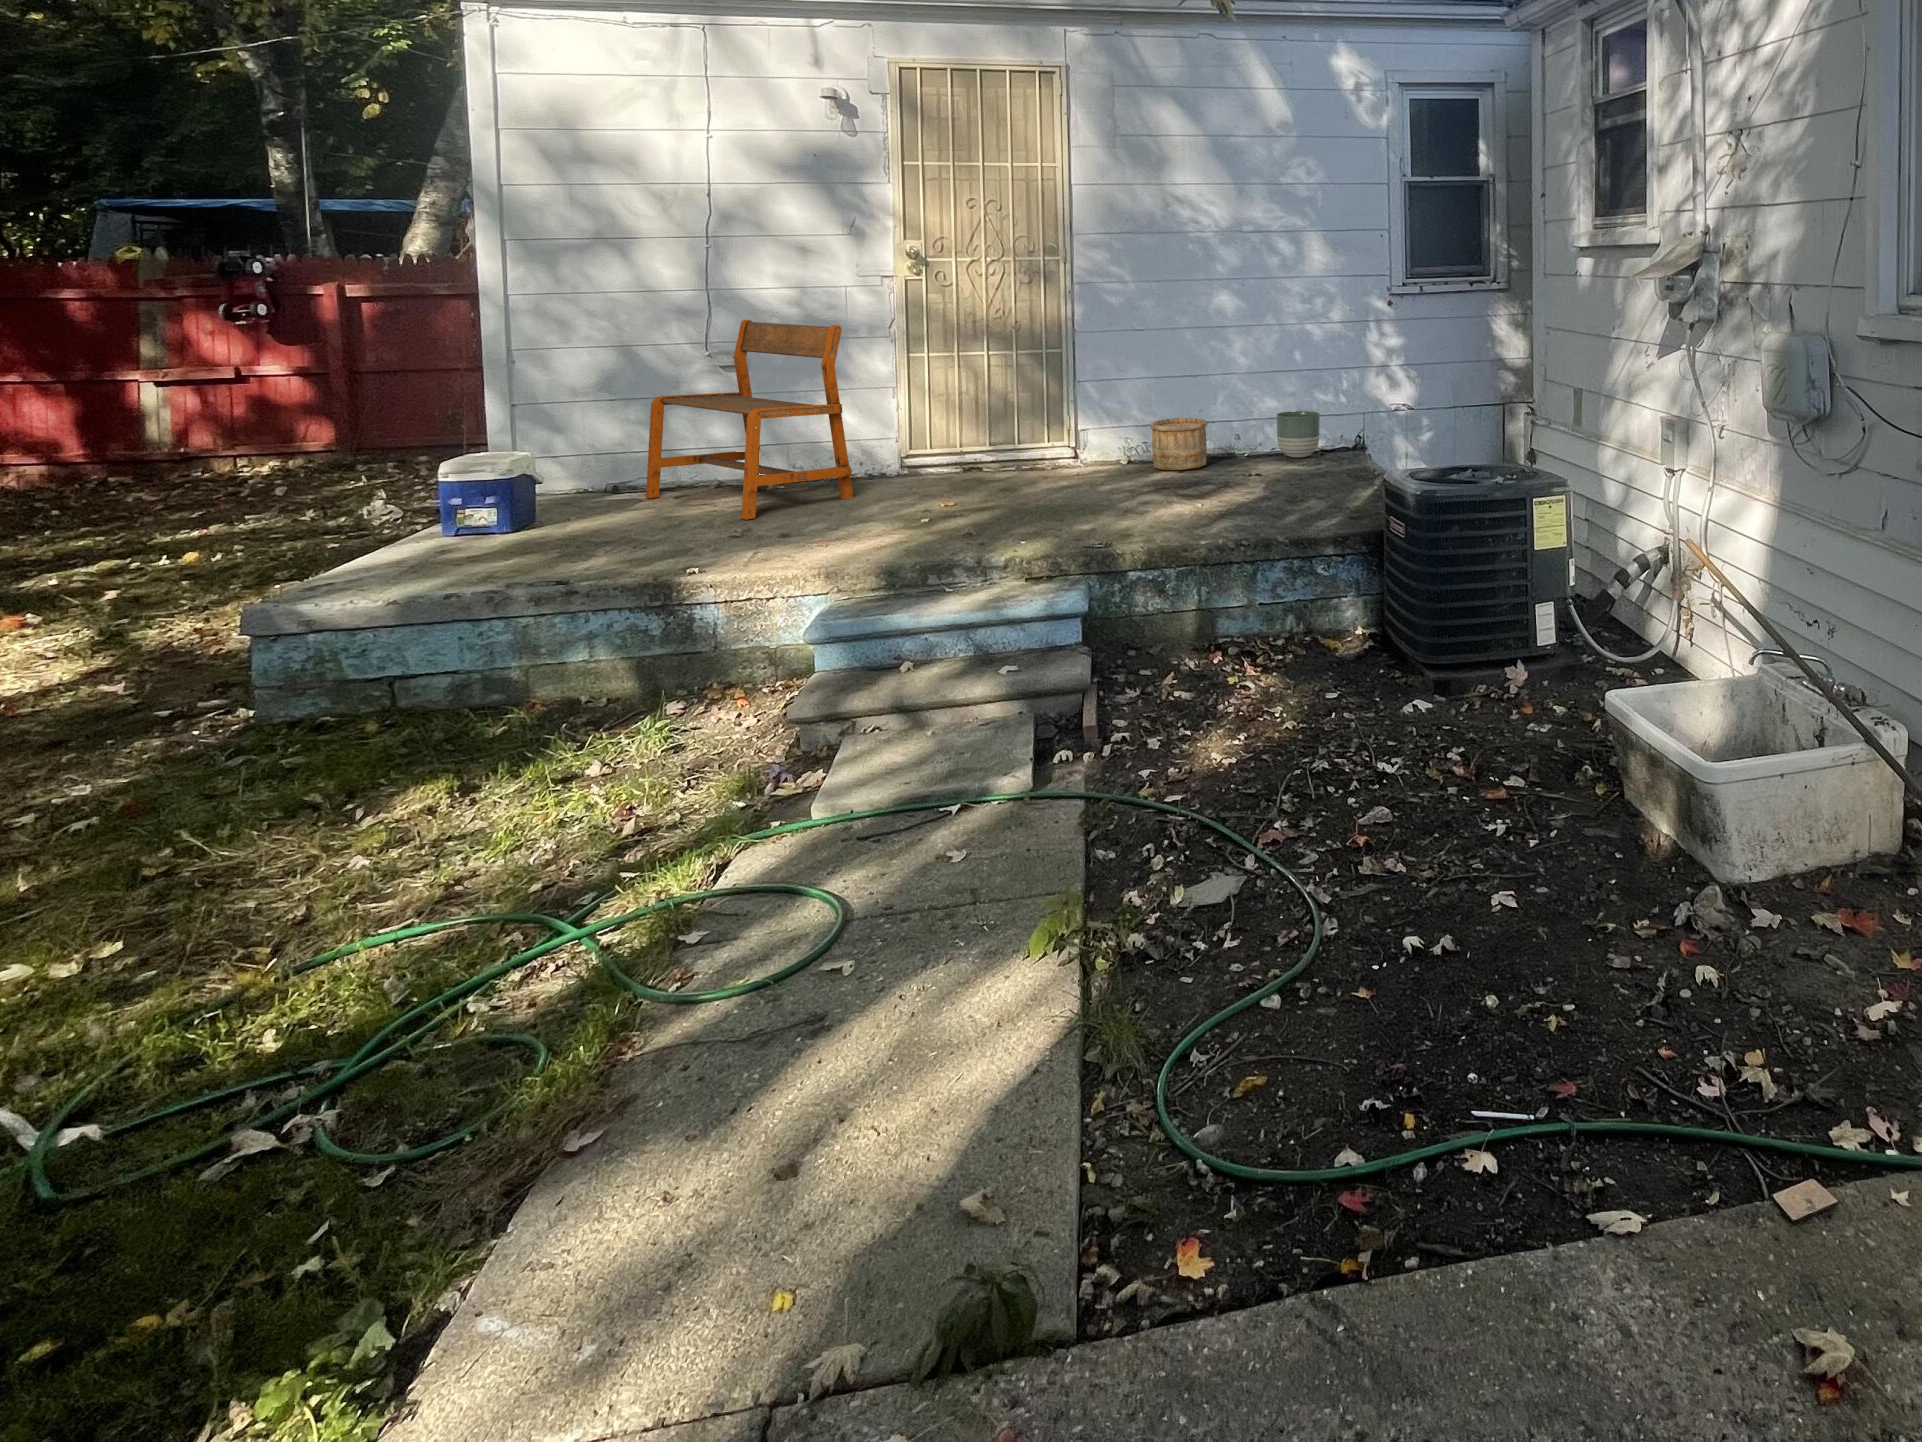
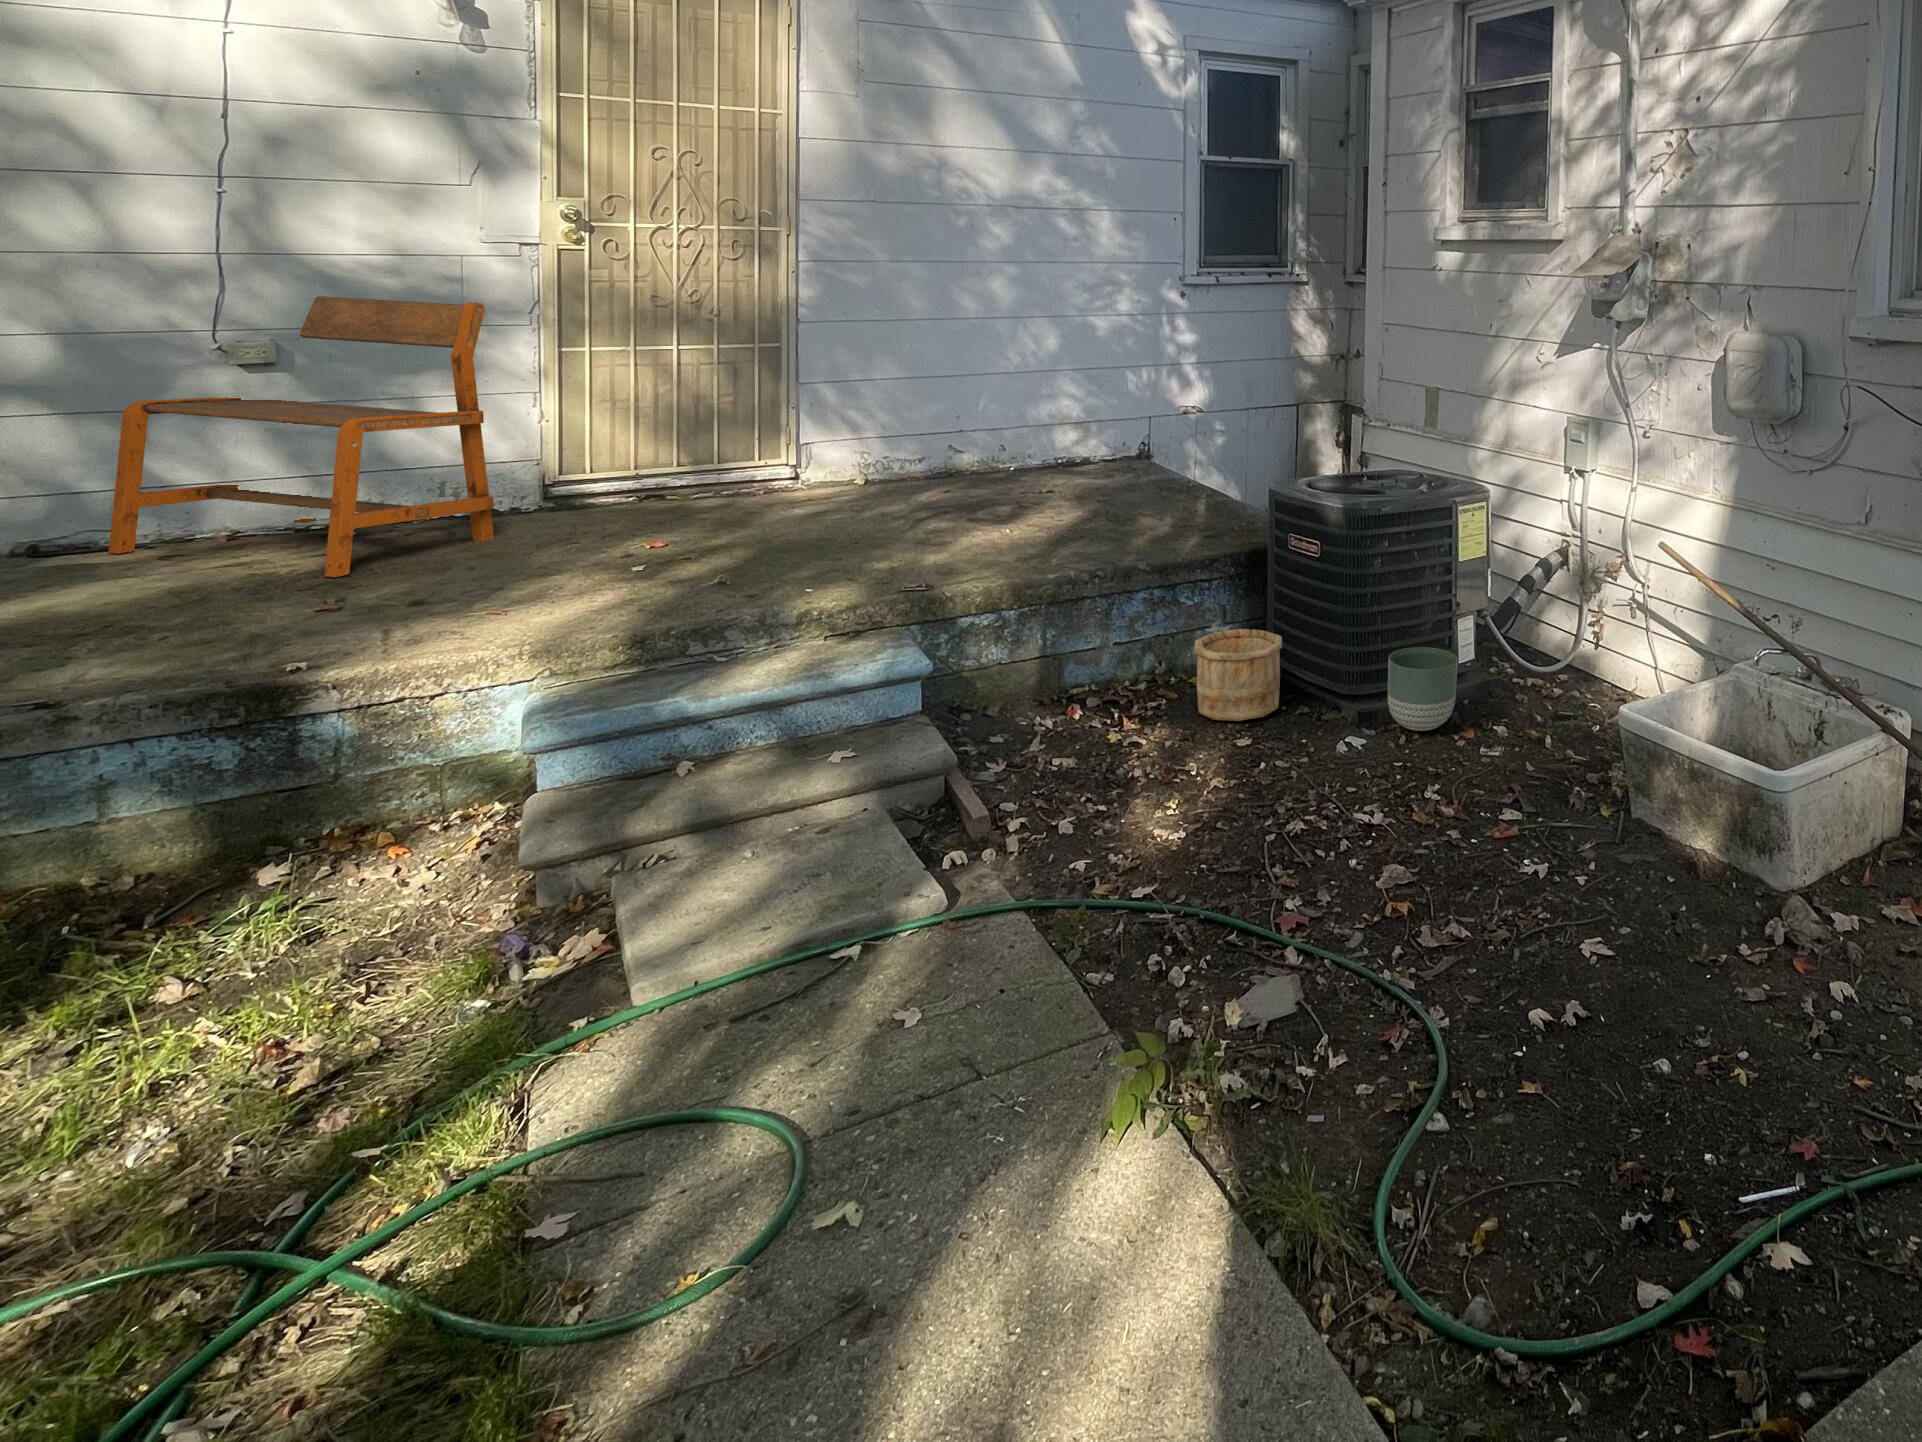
planter: present [1277,411,1320,458] -> present [1388,647,1458,731]
wooden bucket: present [1150,418,1207,470] -> present [1194,629,1282,721]

